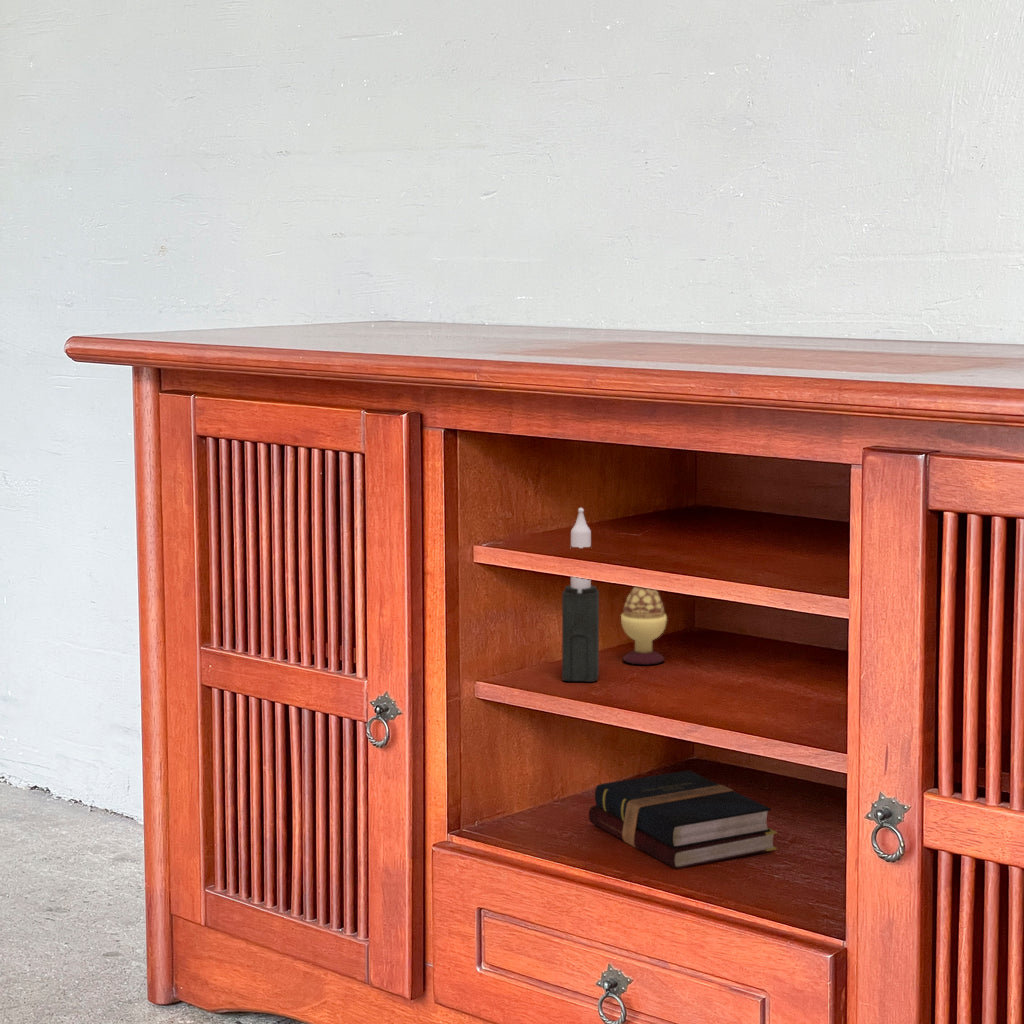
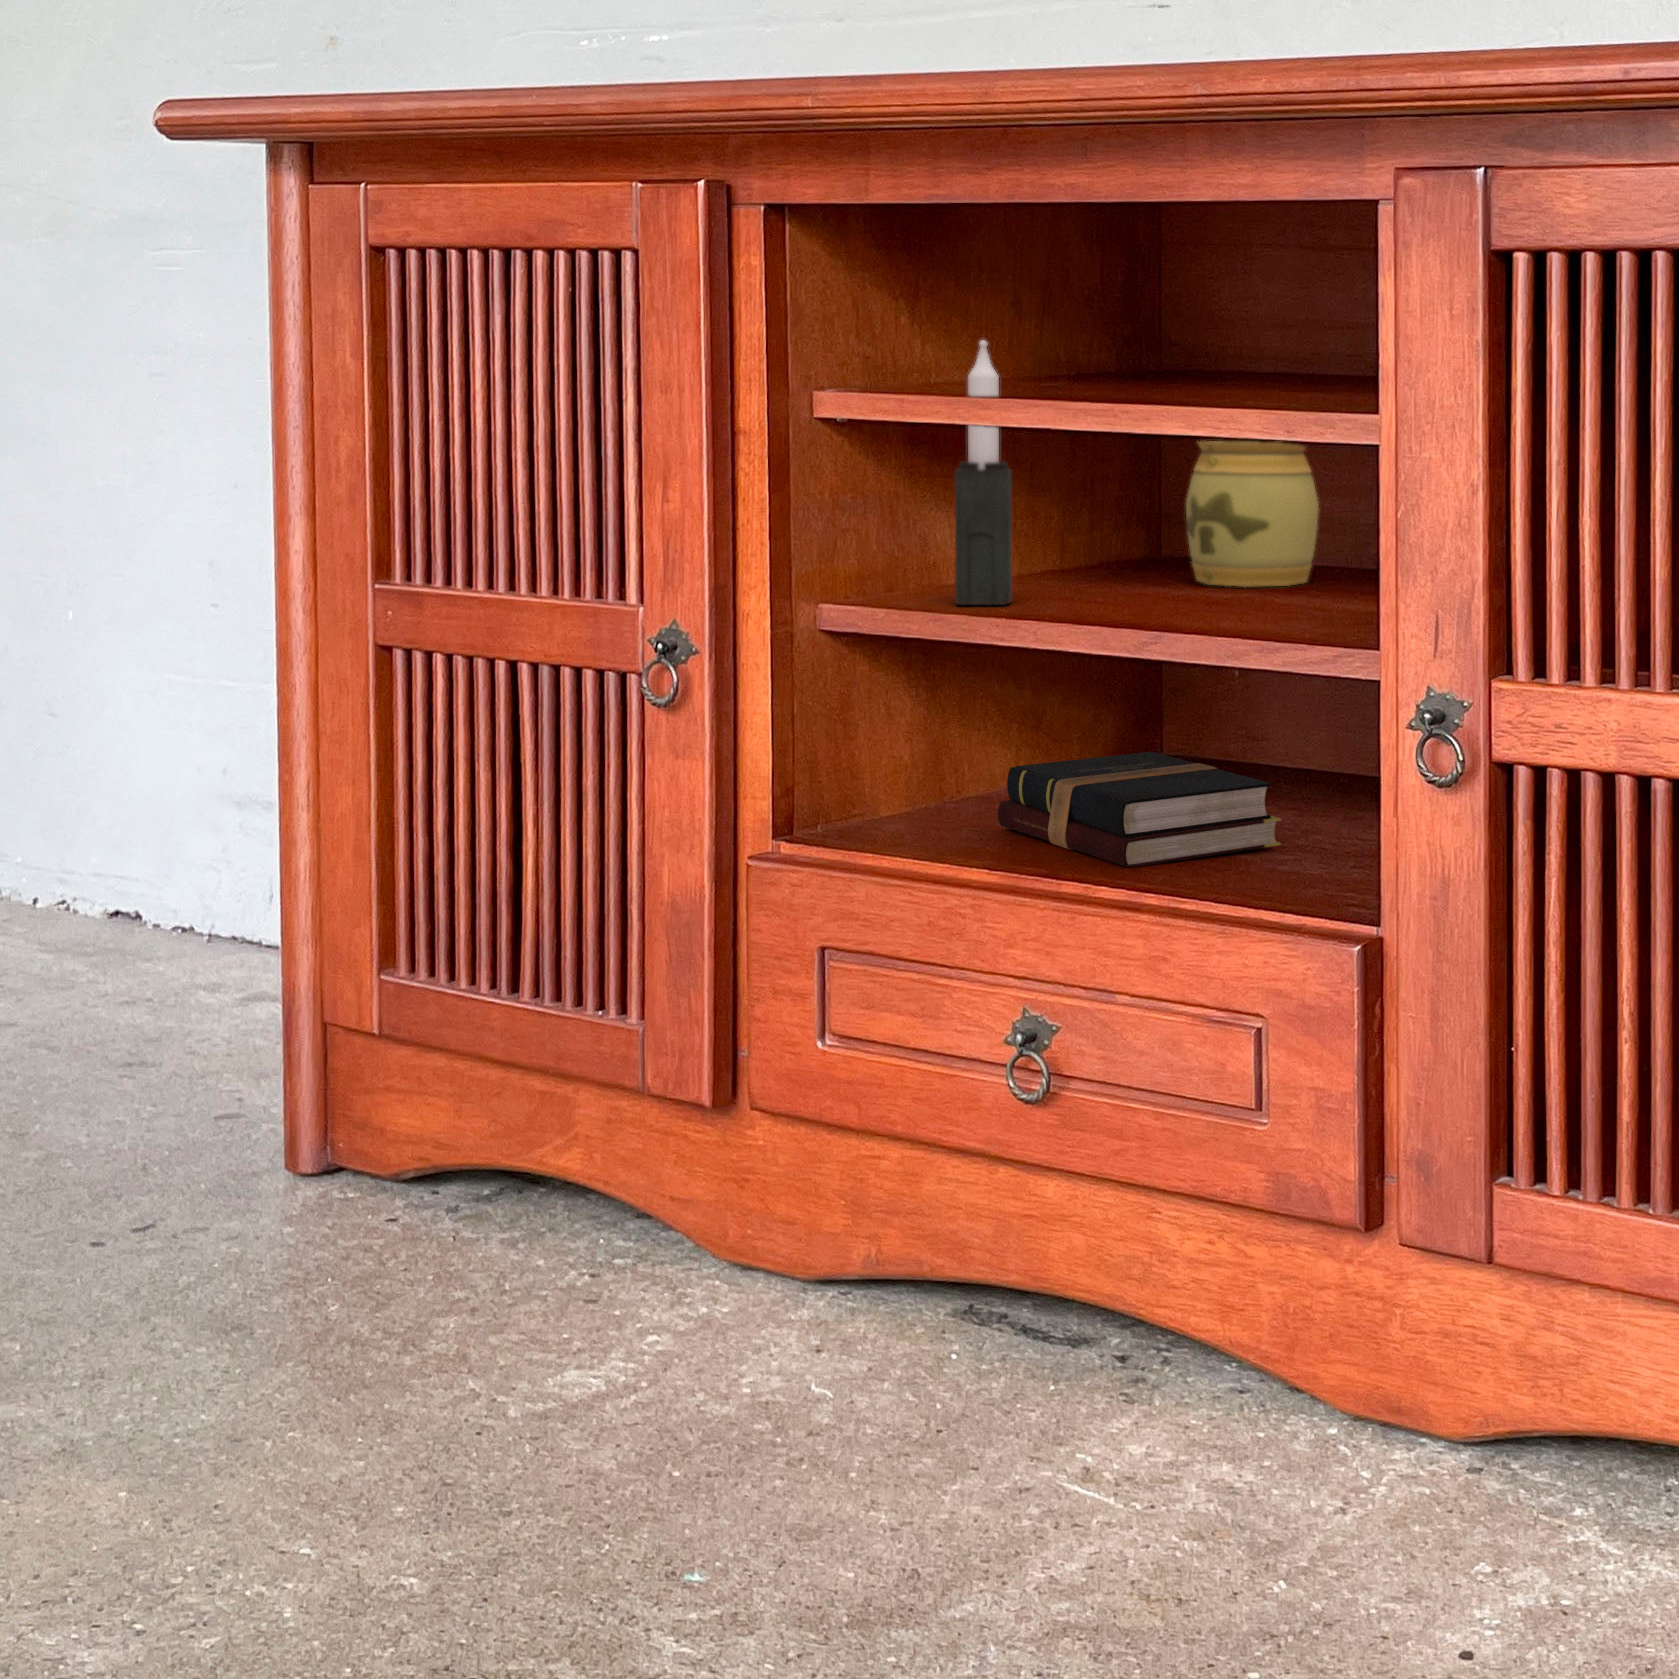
jar: none [712,537,803,658] -> present [1186,441,1319,587]
decorative egg: present [621,587,667,665] -> none [1048,472,1117,593]

